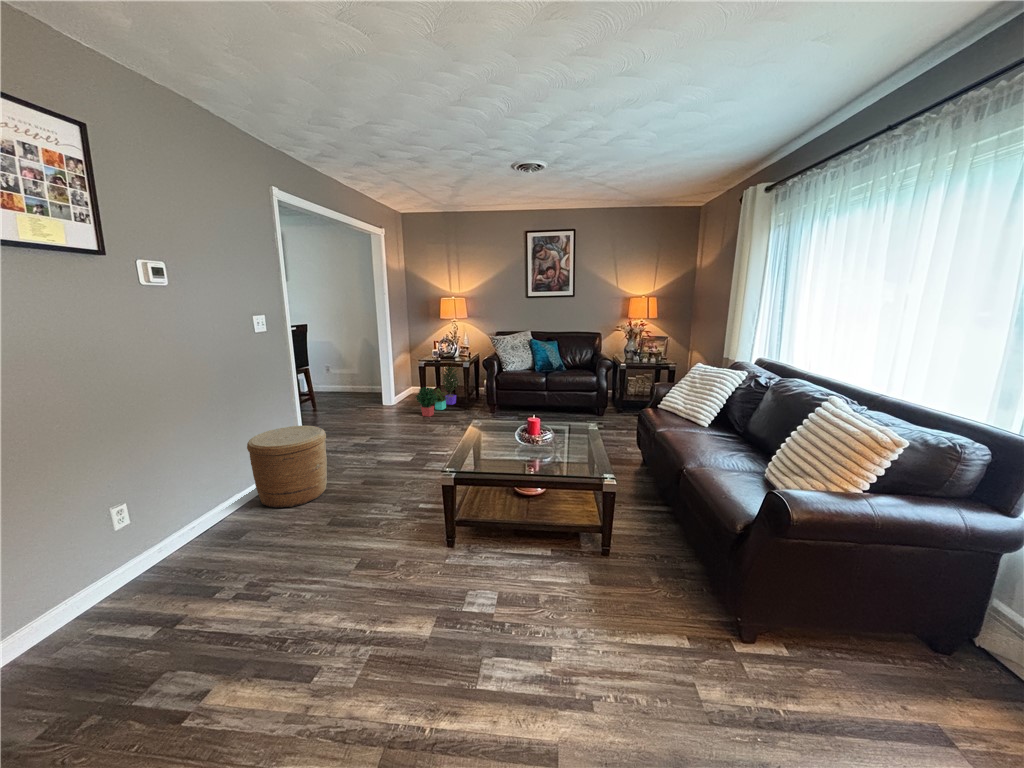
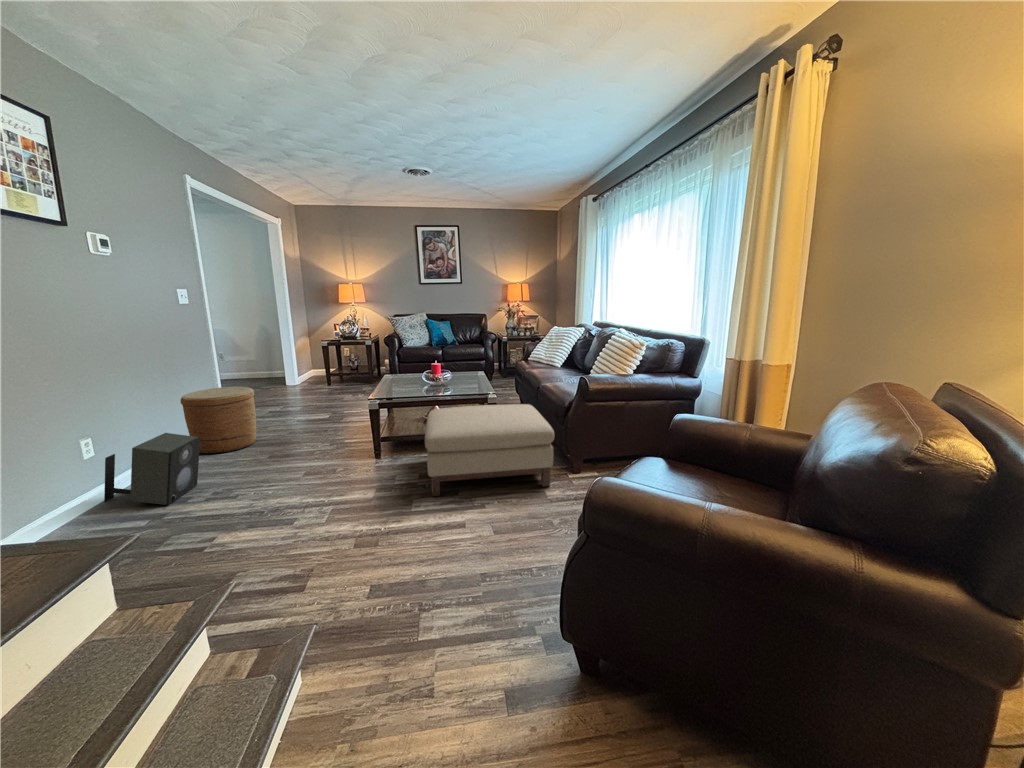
potted plant: present [416,365,459,417] -> none [322,338,363,391]
ottoman: none [503,500,731,686] -> present [425,404,554,496]
speaker: none [134,502,237,604] -> present [104,433,200,505]

